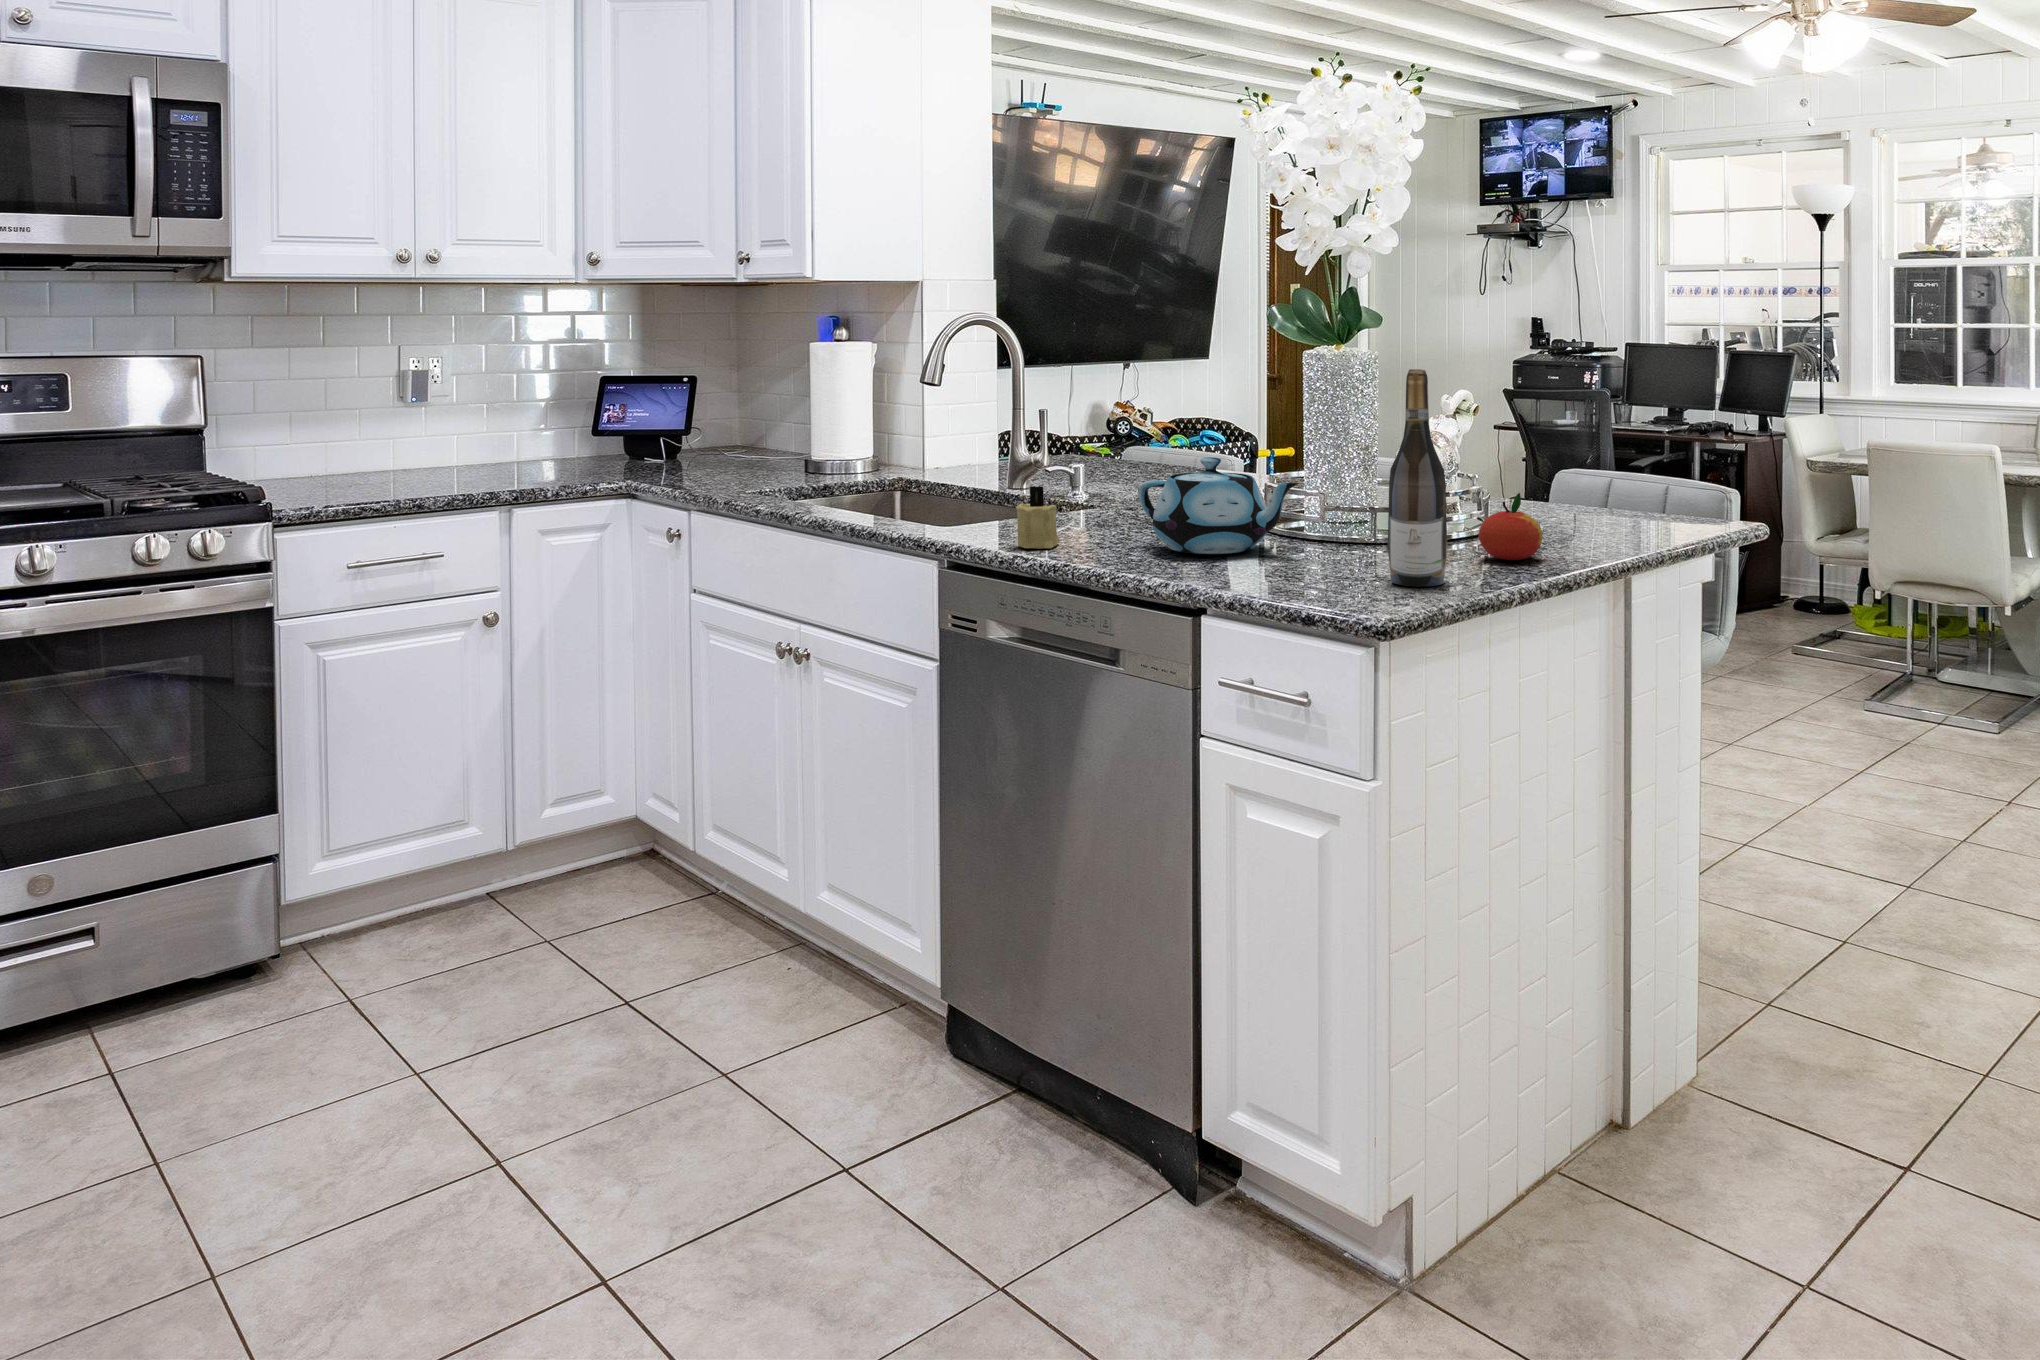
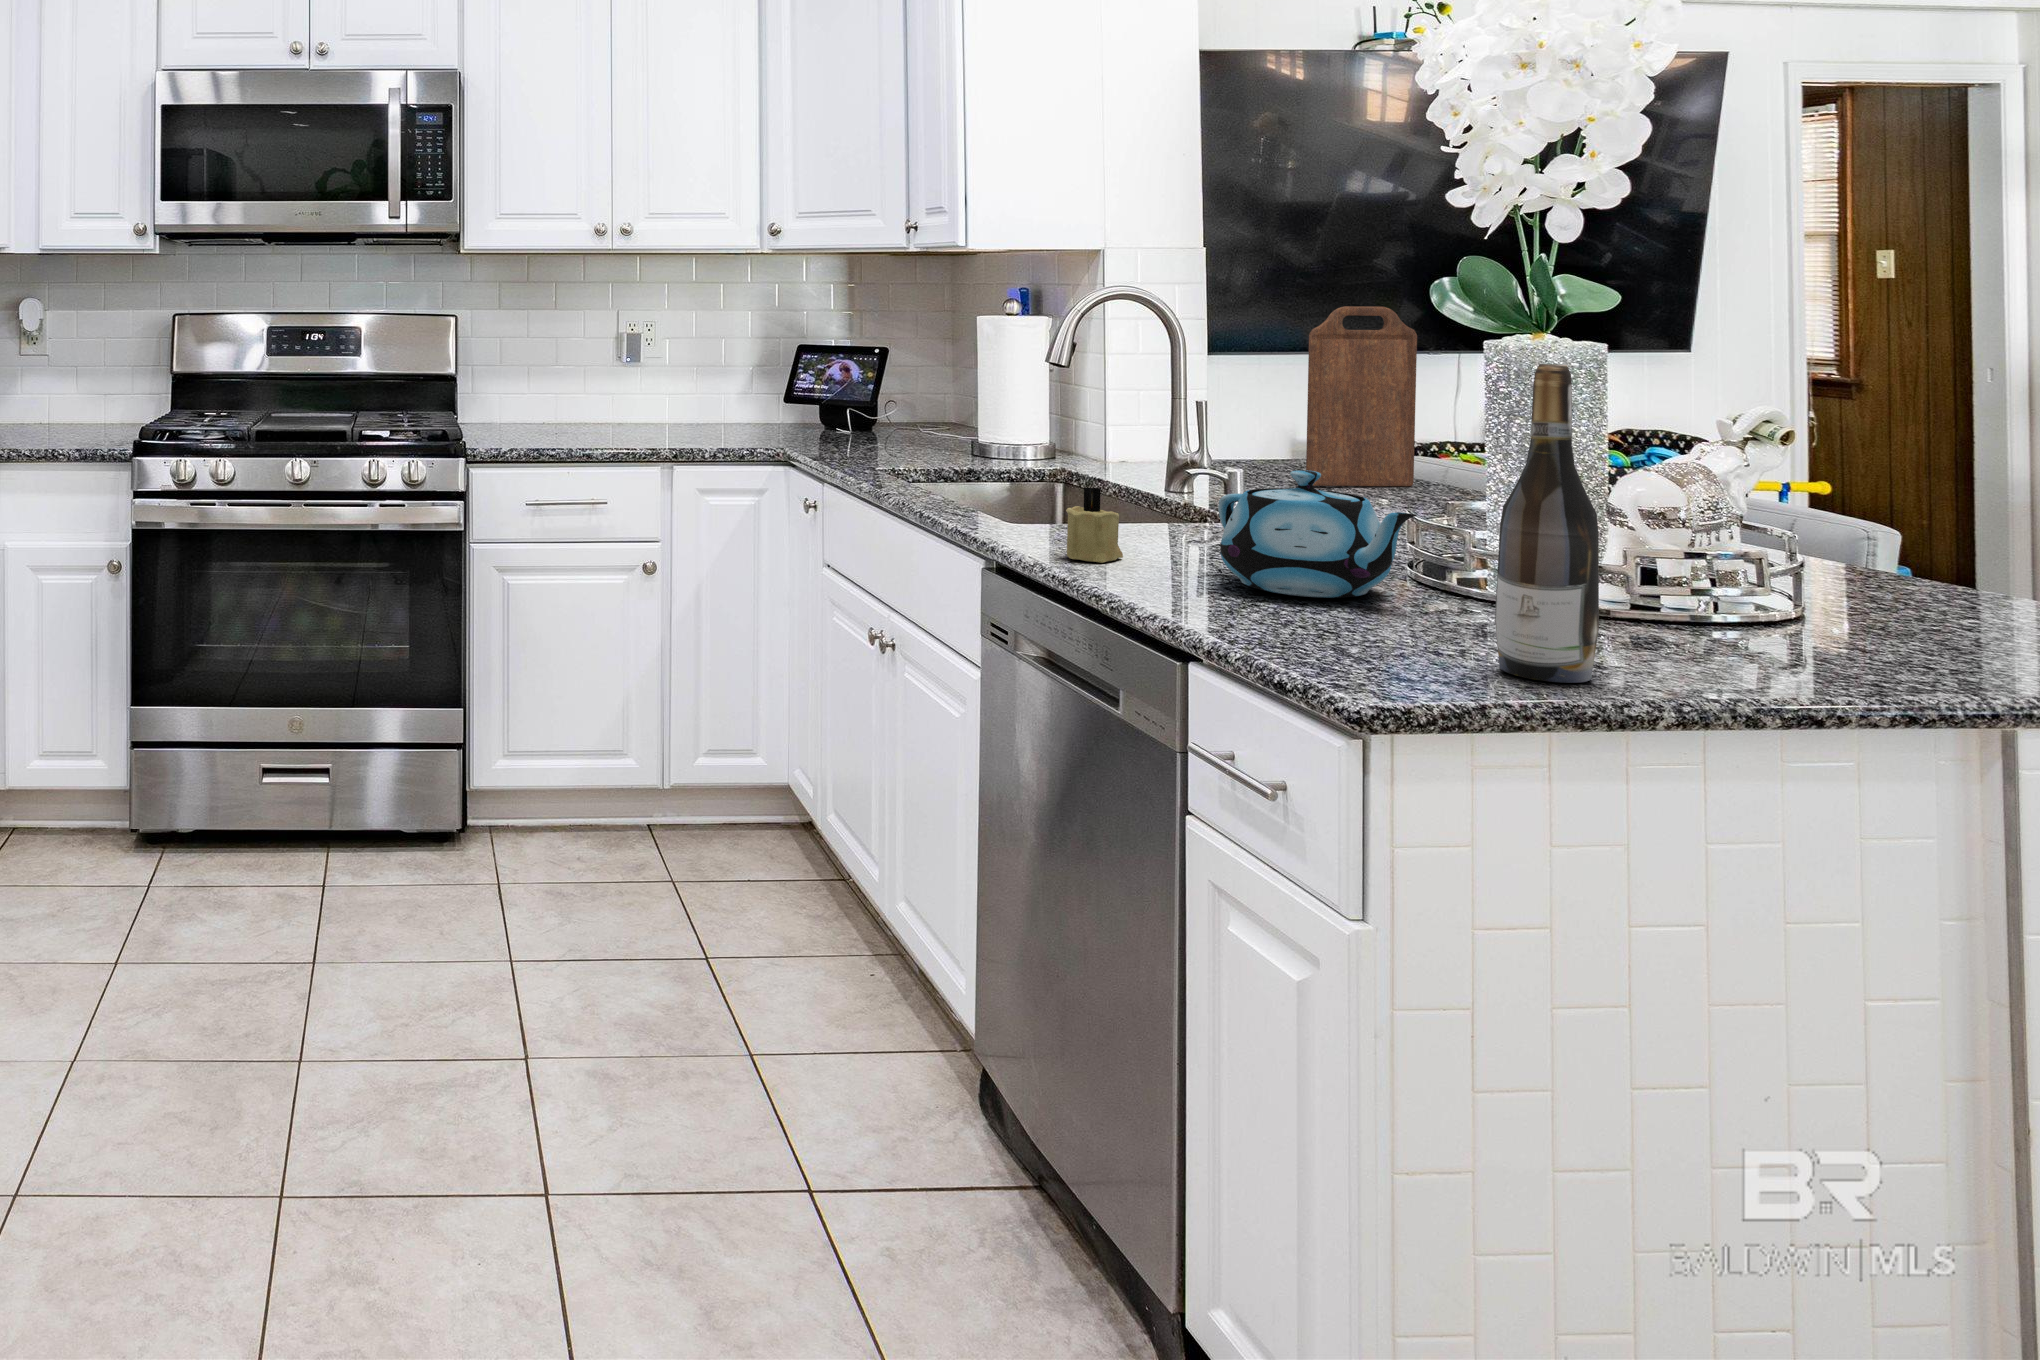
cutting board: none [1097,328,1166,474] -> present [1306,306,1417,486]
apple: present [1479,493,1543,560] -> none [1711,565,1837,669]

